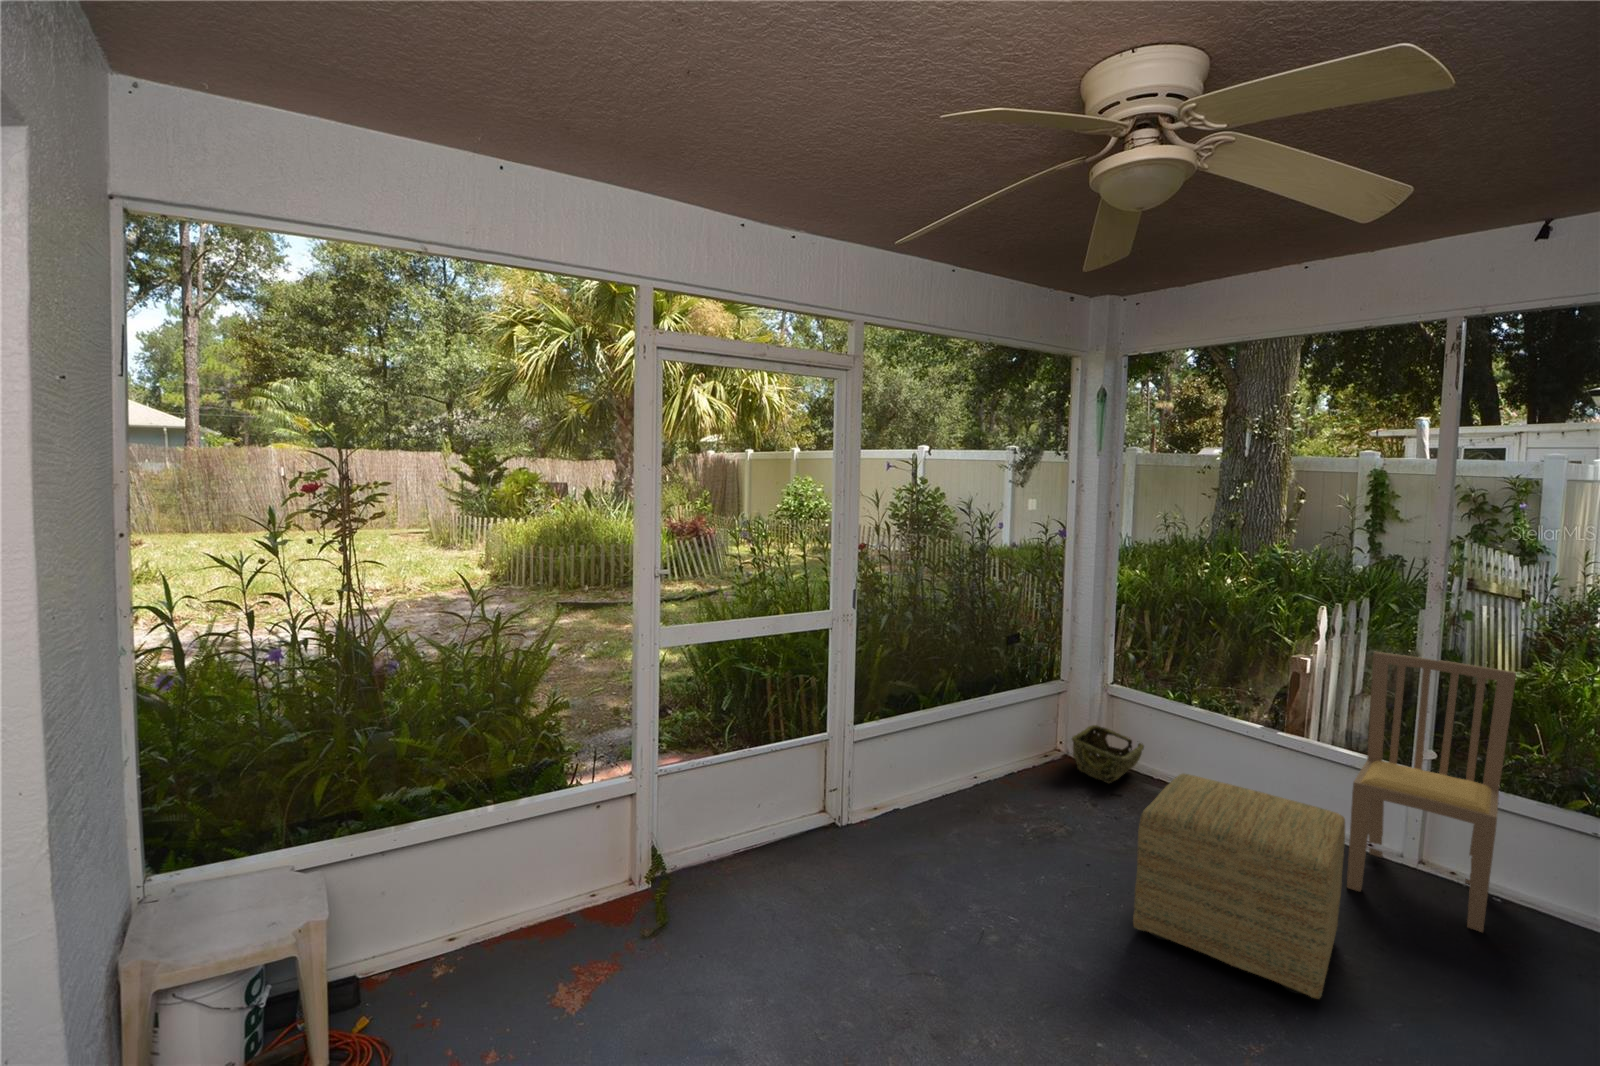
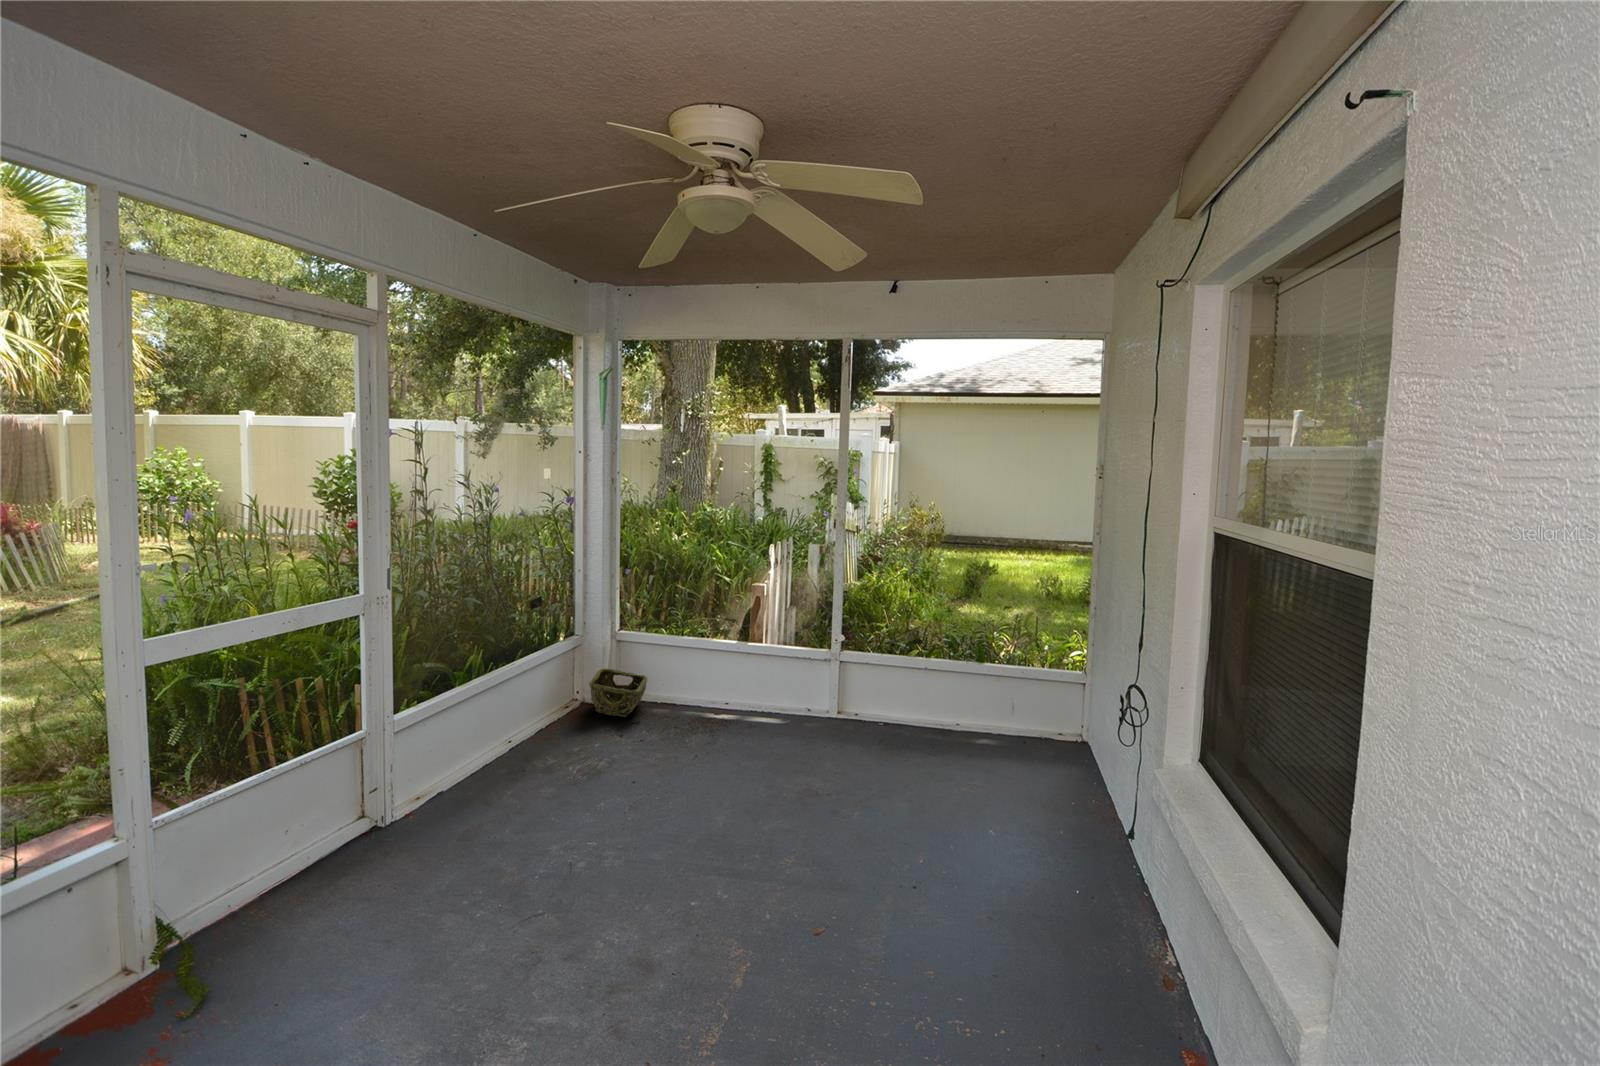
dining chair: present [1347,652,1516,932] -> none [807,569,886,747]
ottoman: present [1133,774,1345,999] -> none [689,685,819,819]

